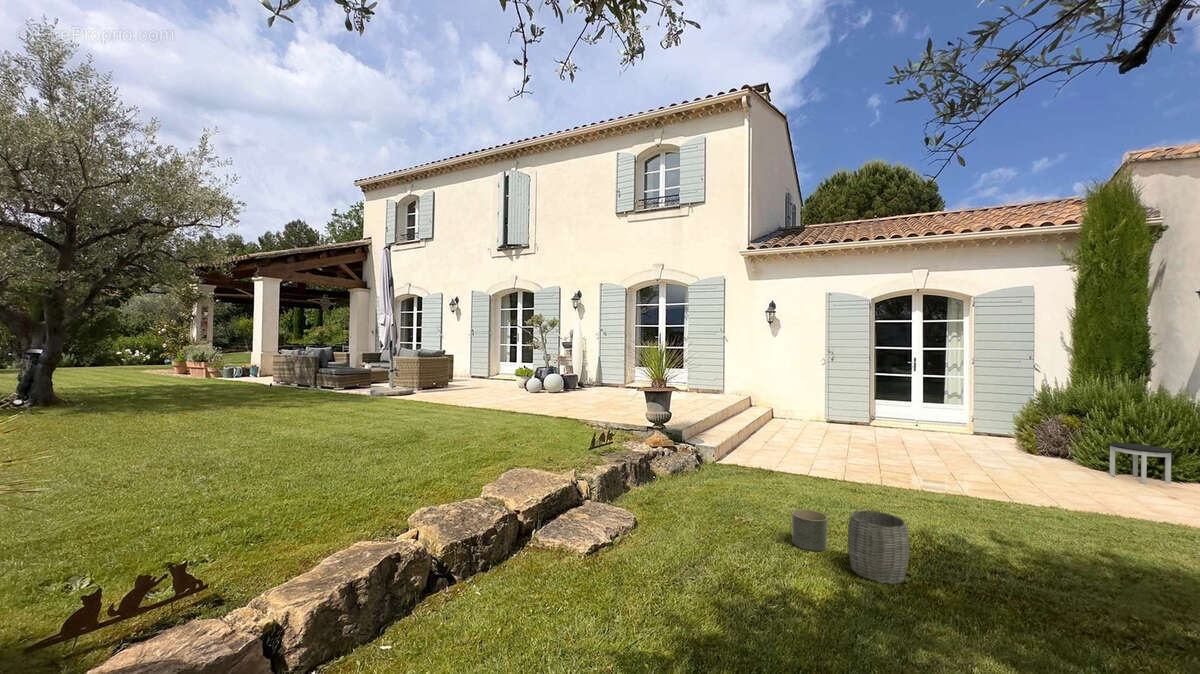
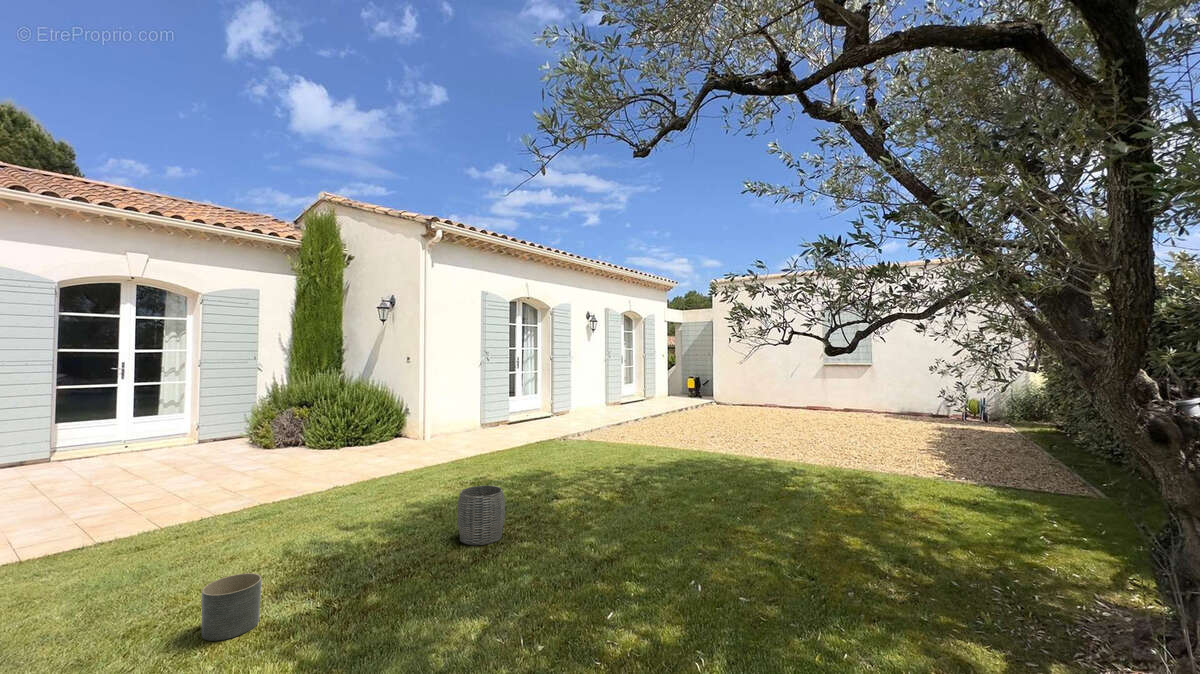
round table: present [1109,443,1173,484] -> none [338,421,375,451]
woven basket: present [848,510,910,584] -> present [457,486,505,545]

